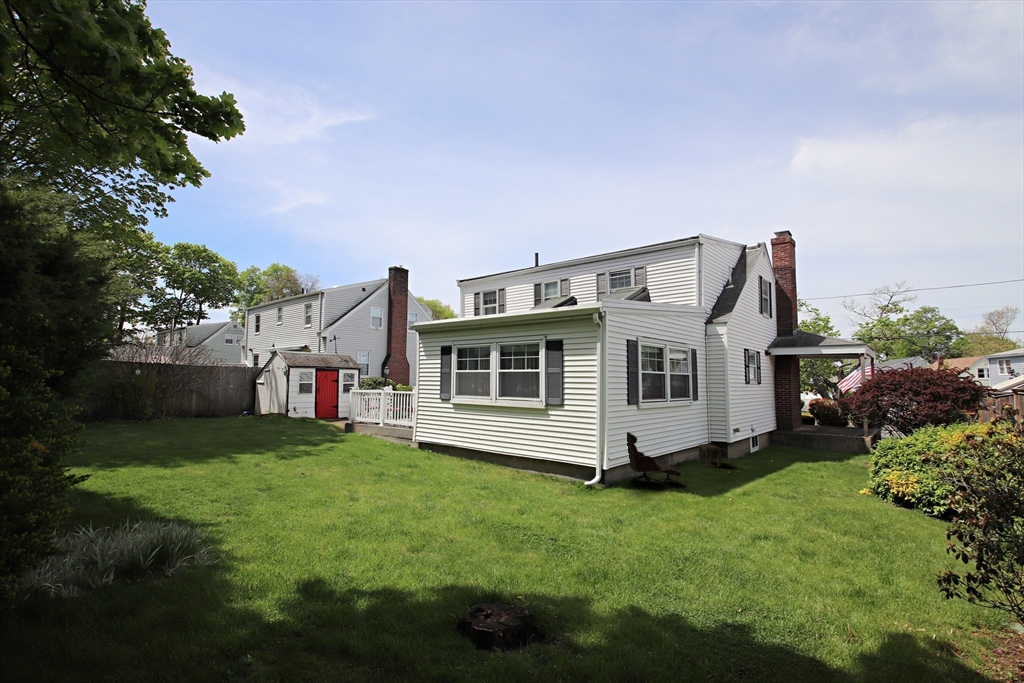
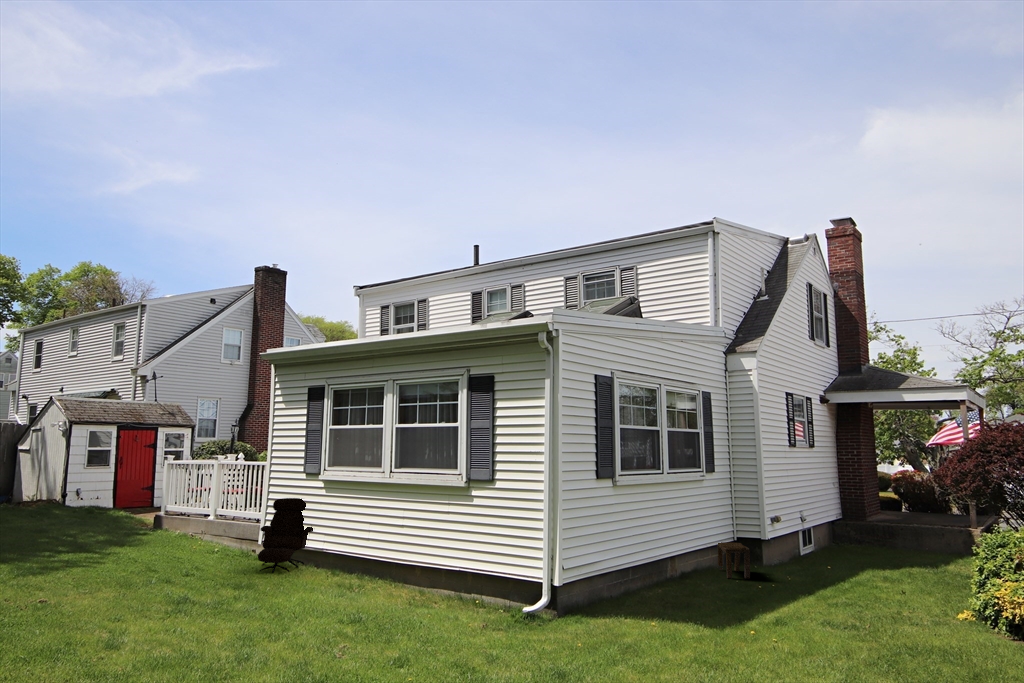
lounge chair: present [627,432,681,485] -> present [258,498,313,573]

